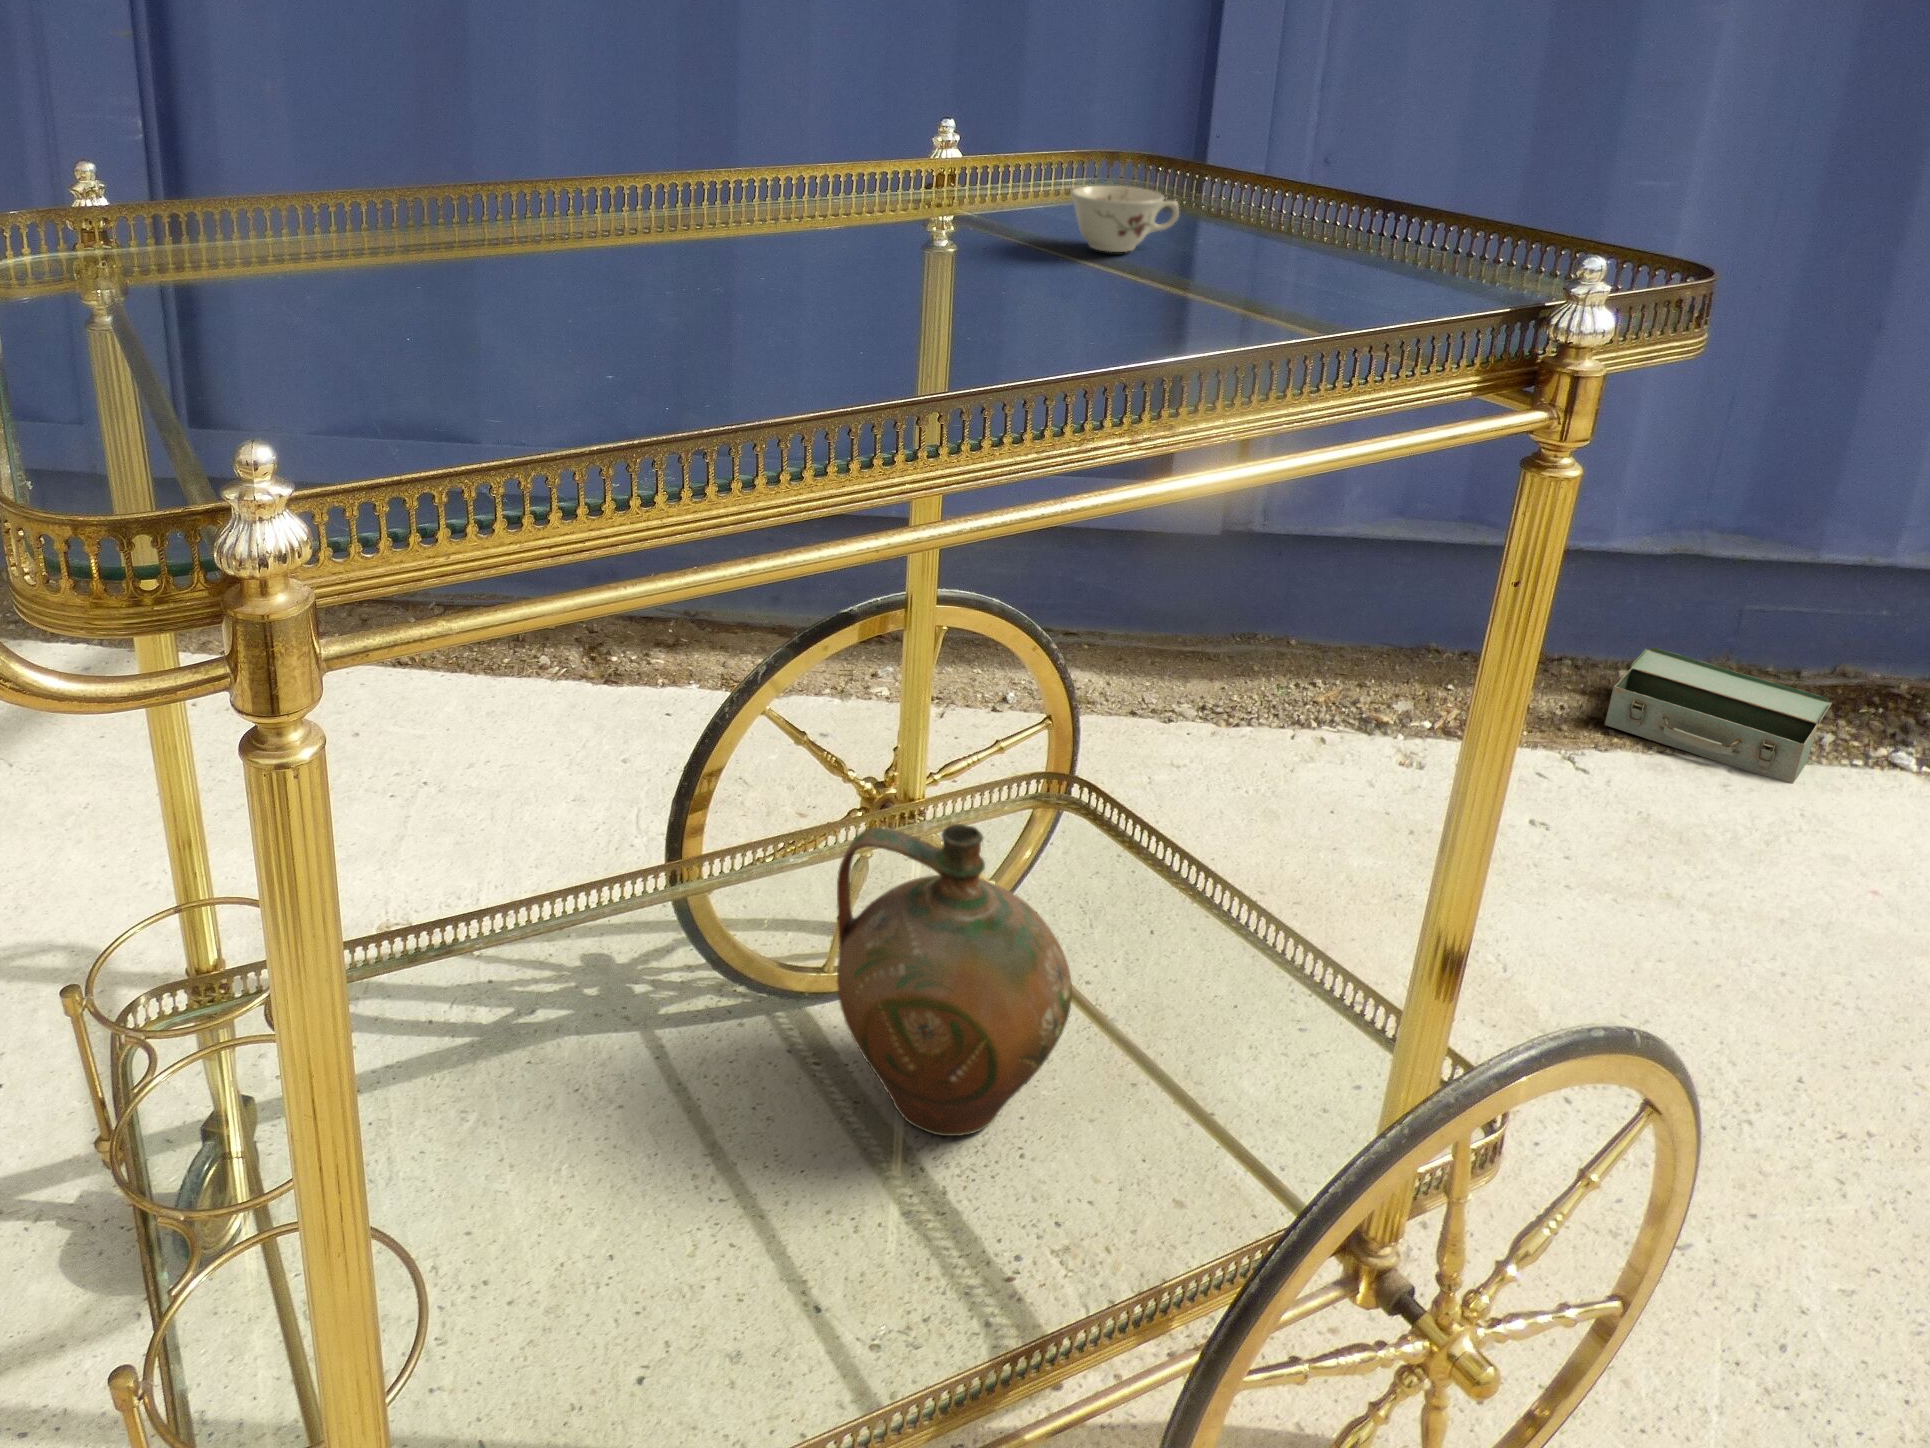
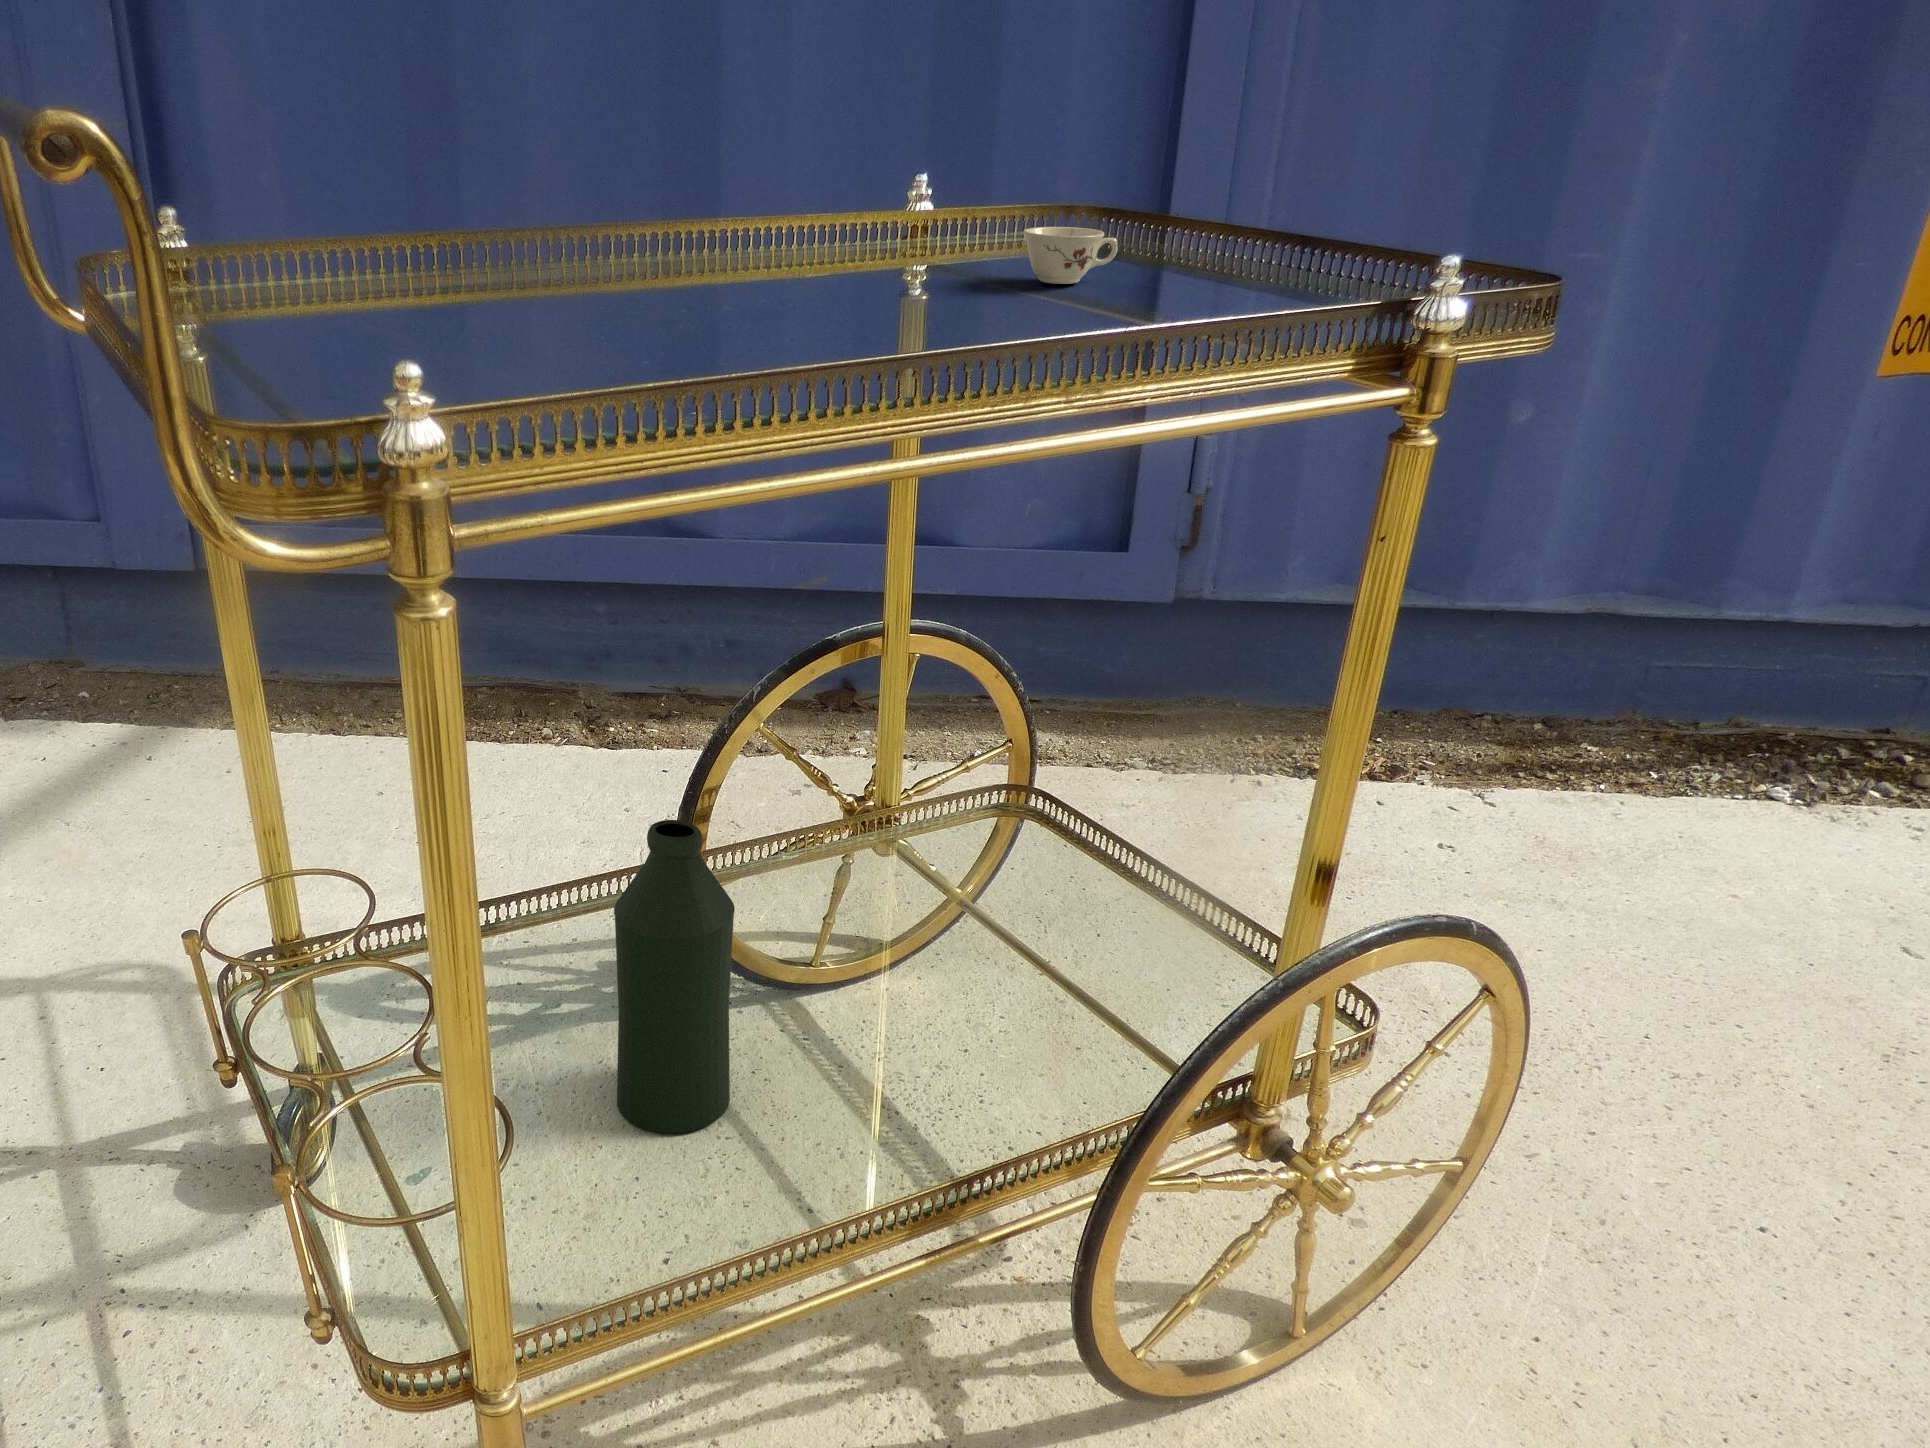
toolbox: present [1605,648,1832,784] -> none [1516,701,1719,812]
ceramic jug: present [837,824,1072,1136] -> none [829,790,1029,1058]
bottle: none [574,869,719,1242] -> present [614,820,735,1133]

